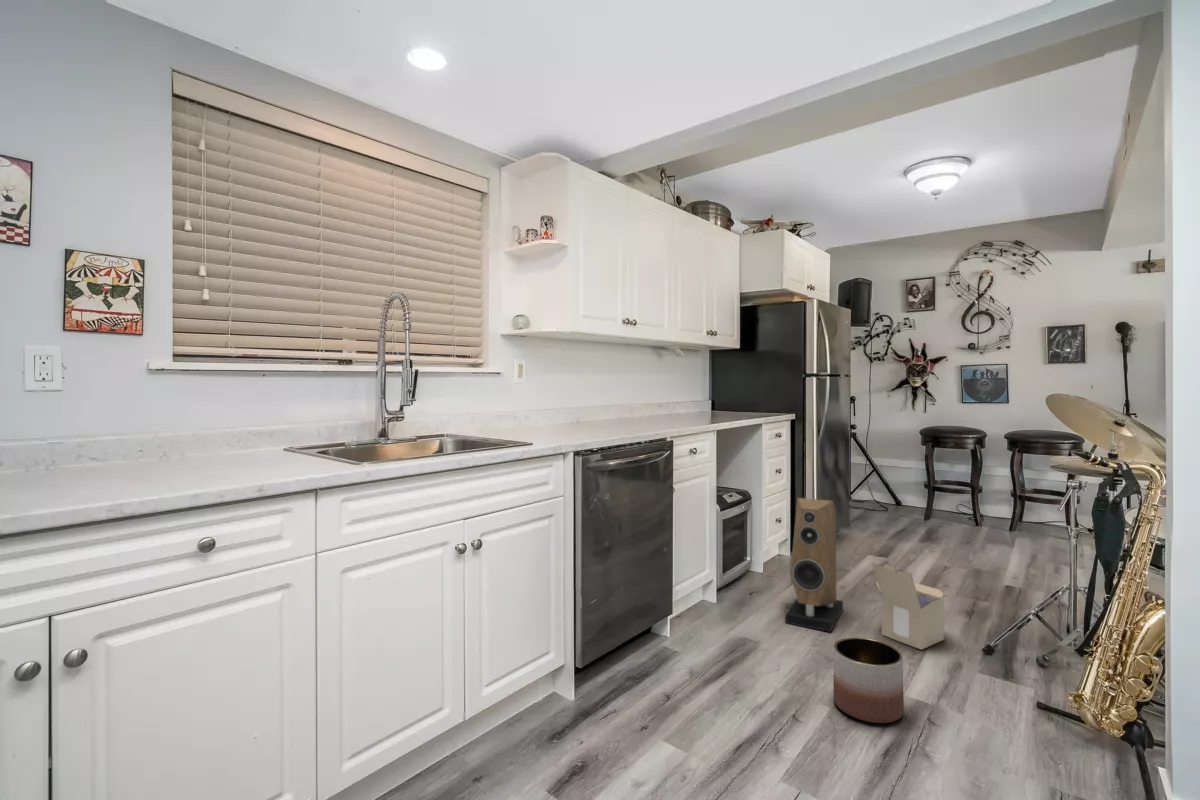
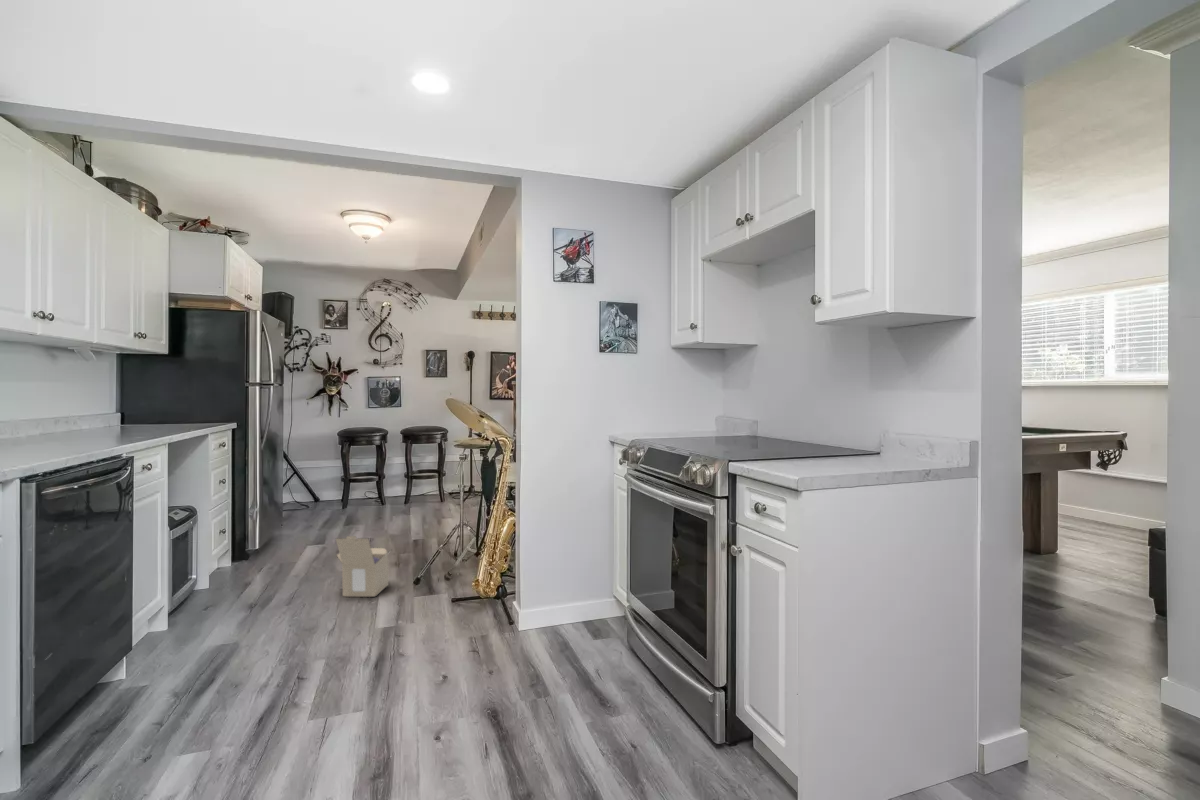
speaker: present [785,498,843,632] -> none [255,493,304,615]
planter: present [833,638,904,723] -> none [323,592,379,656]

